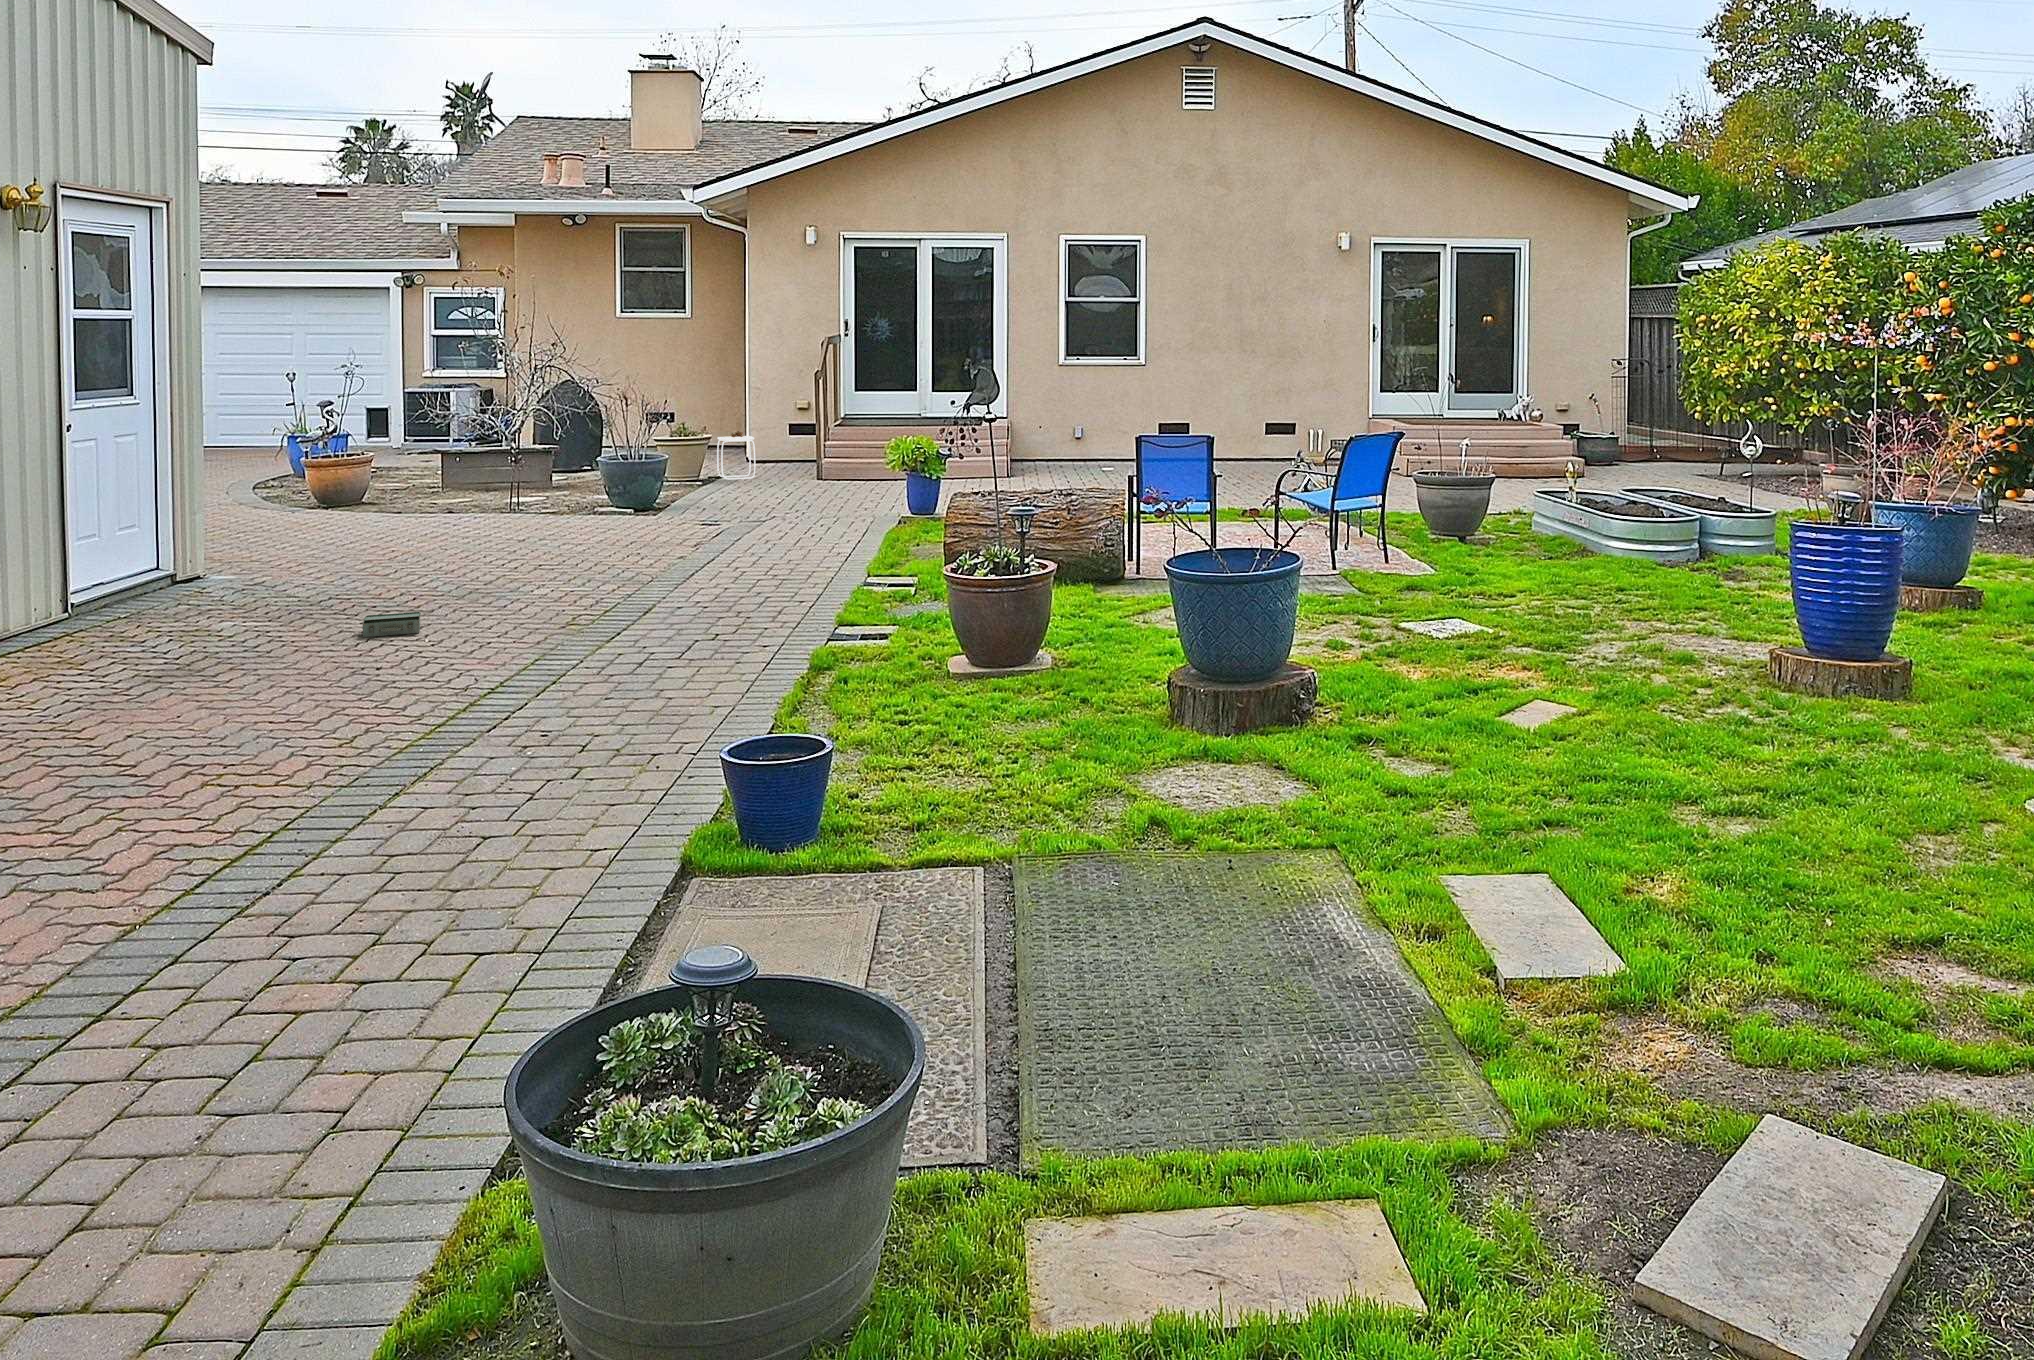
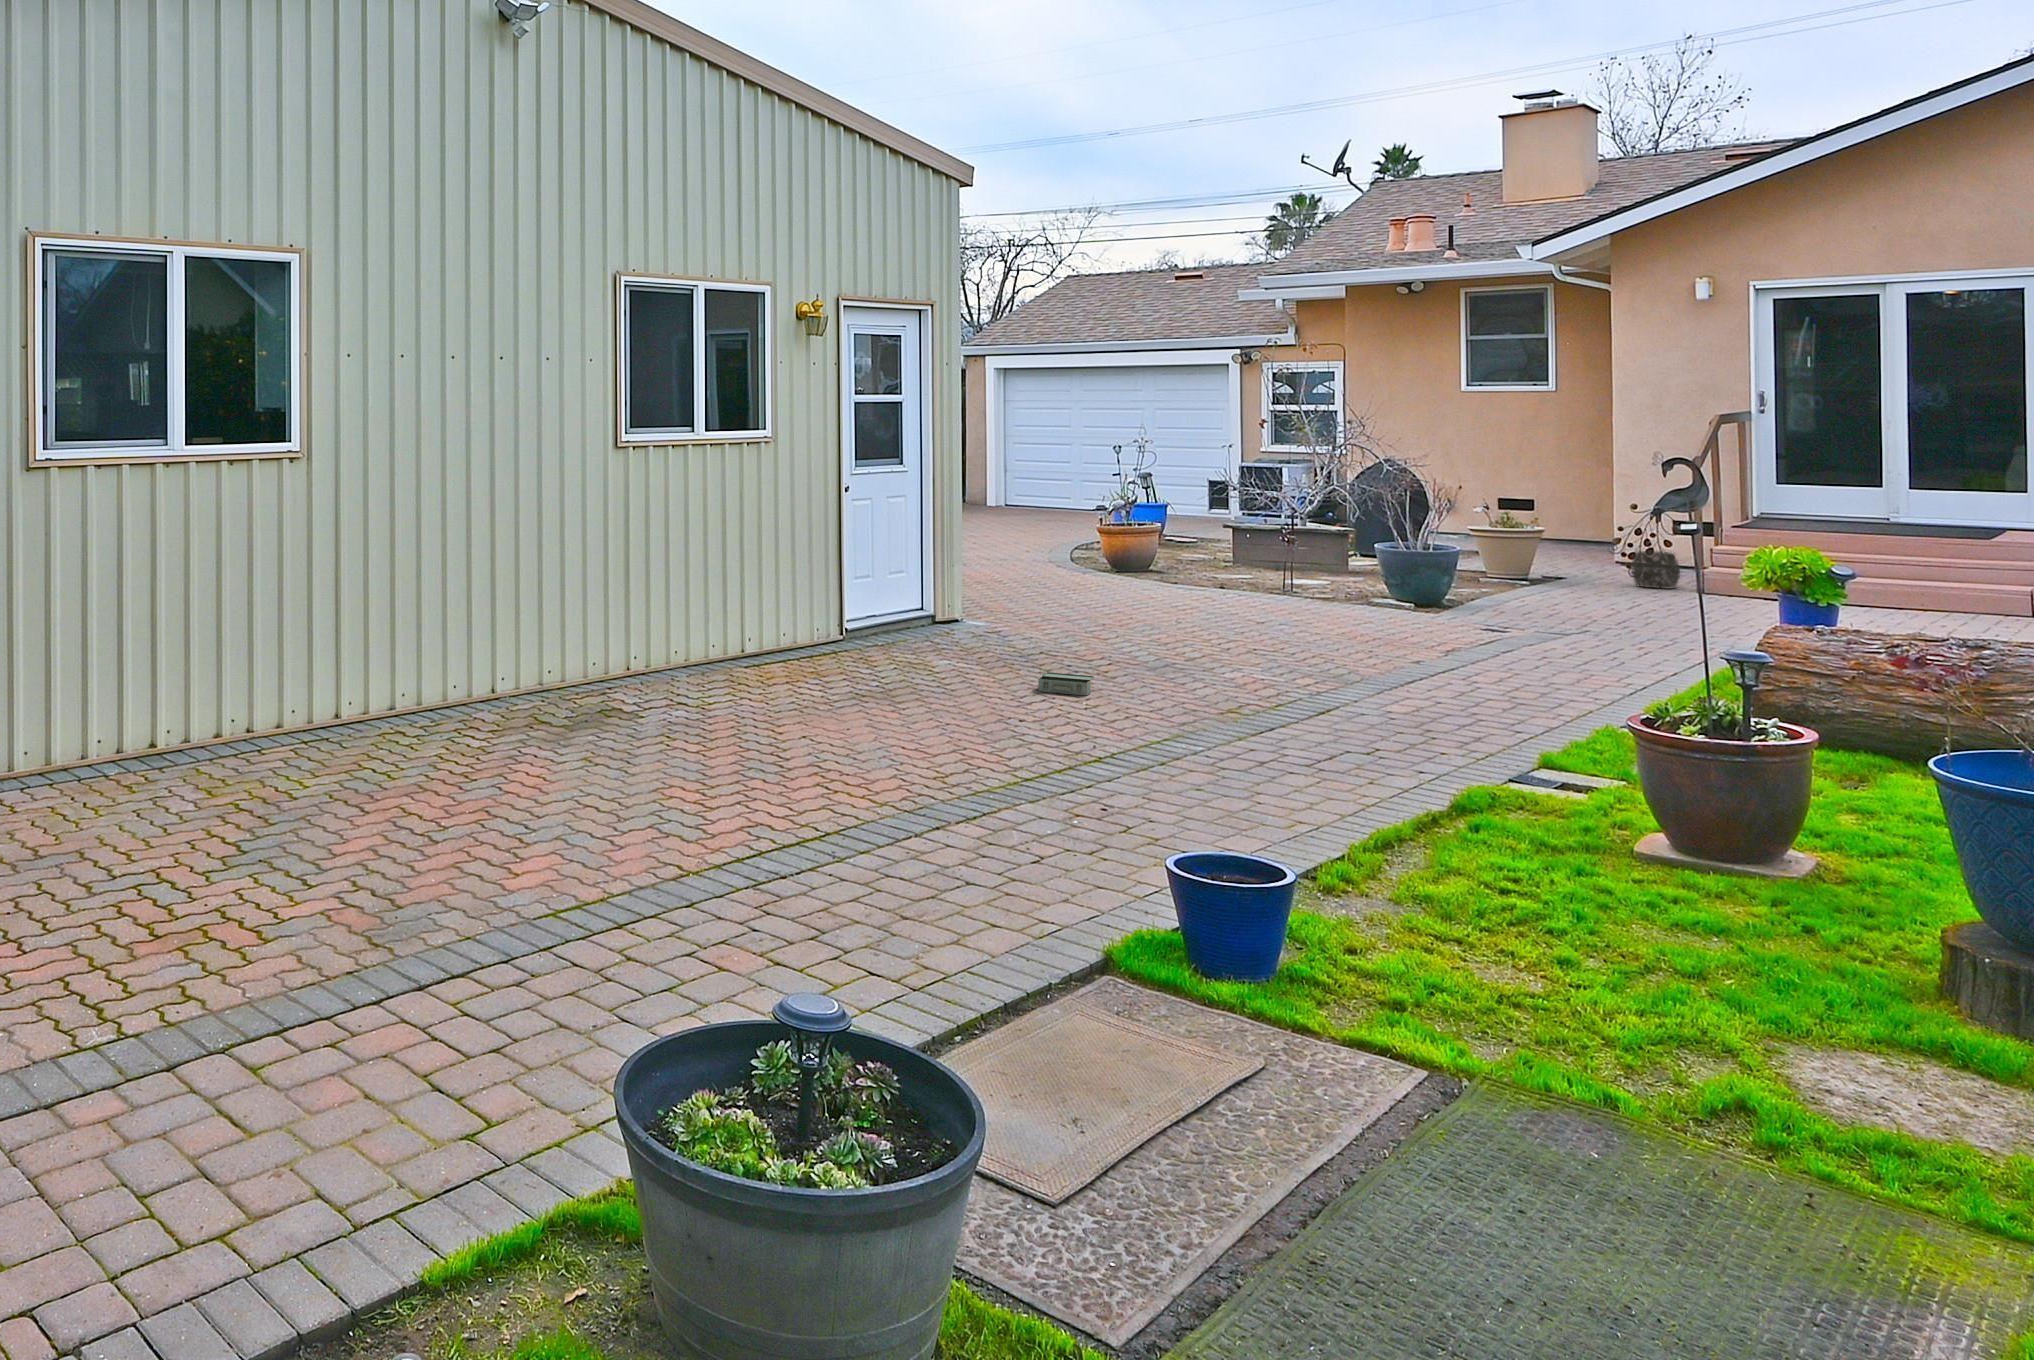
side table: present [717,431,755,480] -> none [1561,525,1613,583]
woven basket: none [769,450,802,480] -> present [1631,551,1680,589]

